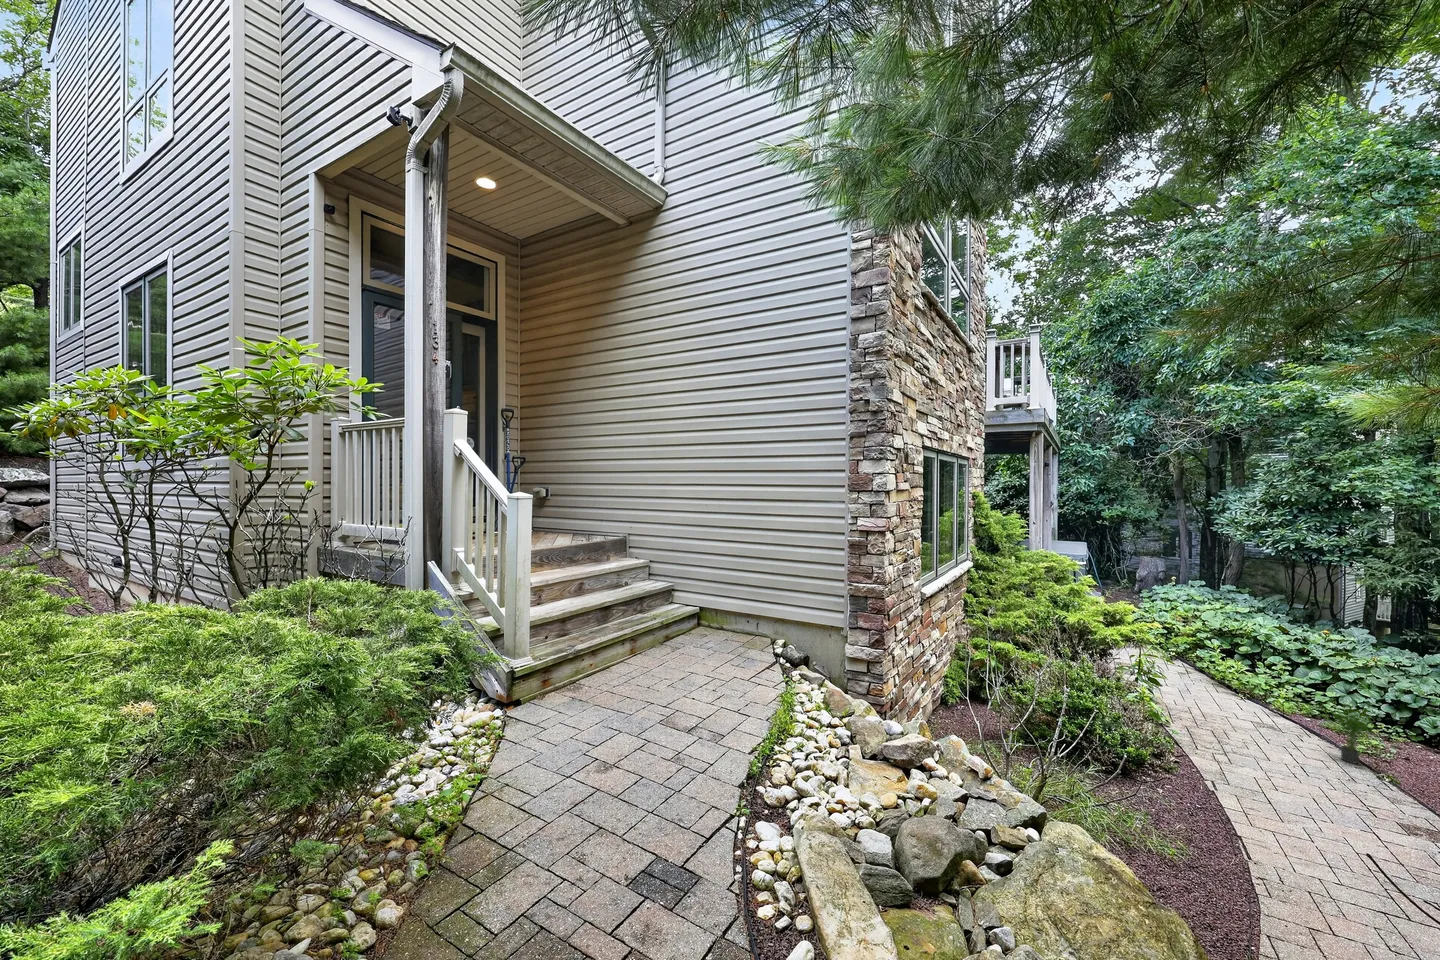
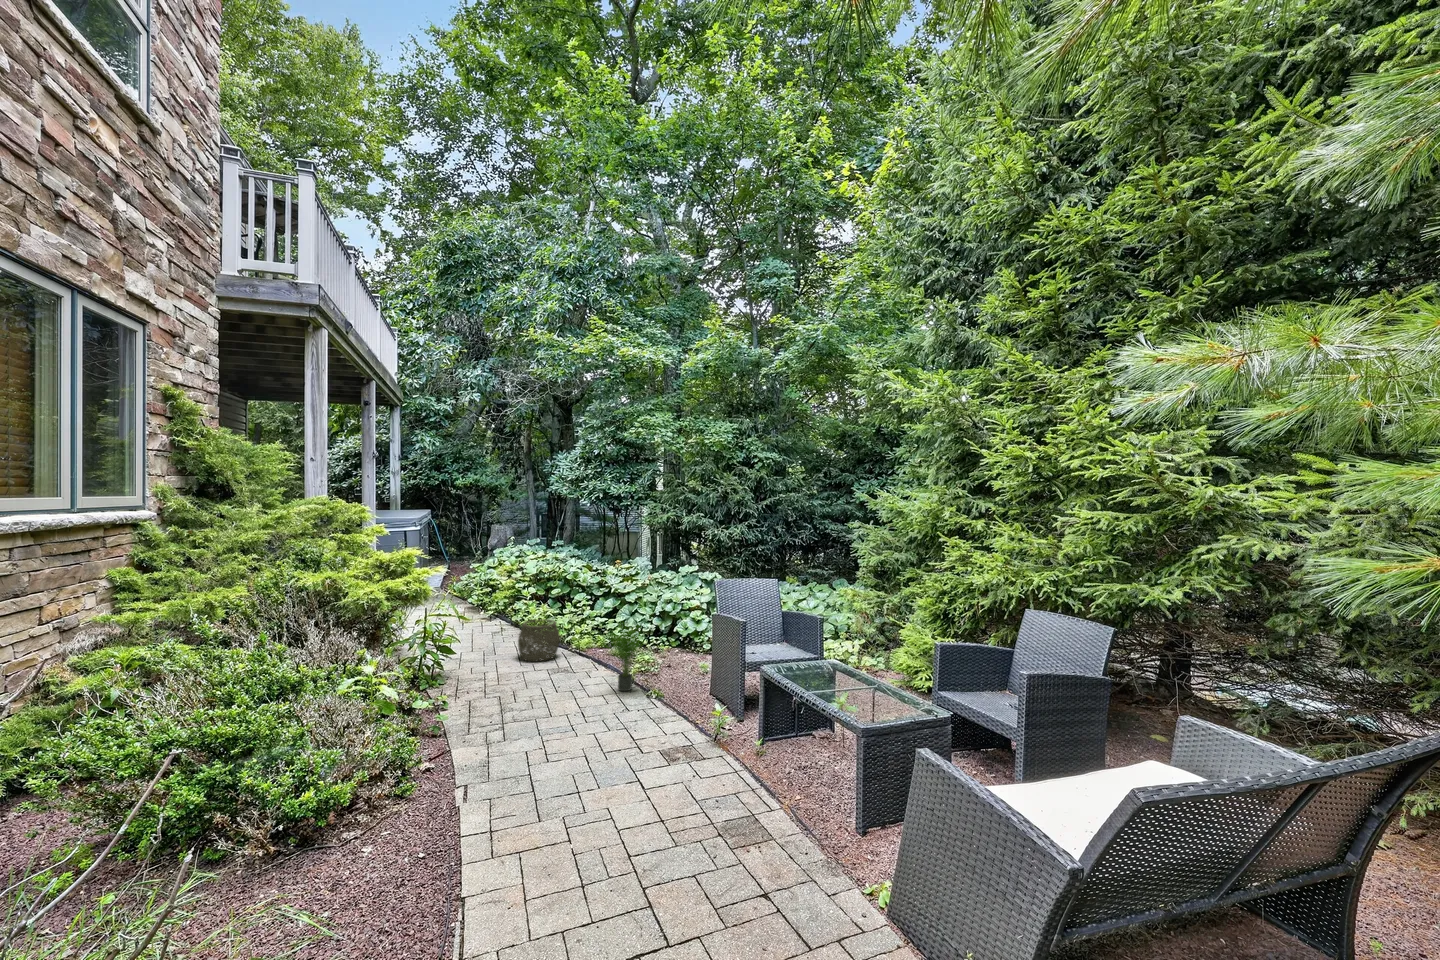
woven basket: none [1219,674,1264,712] -> present [518,619,560,662]

